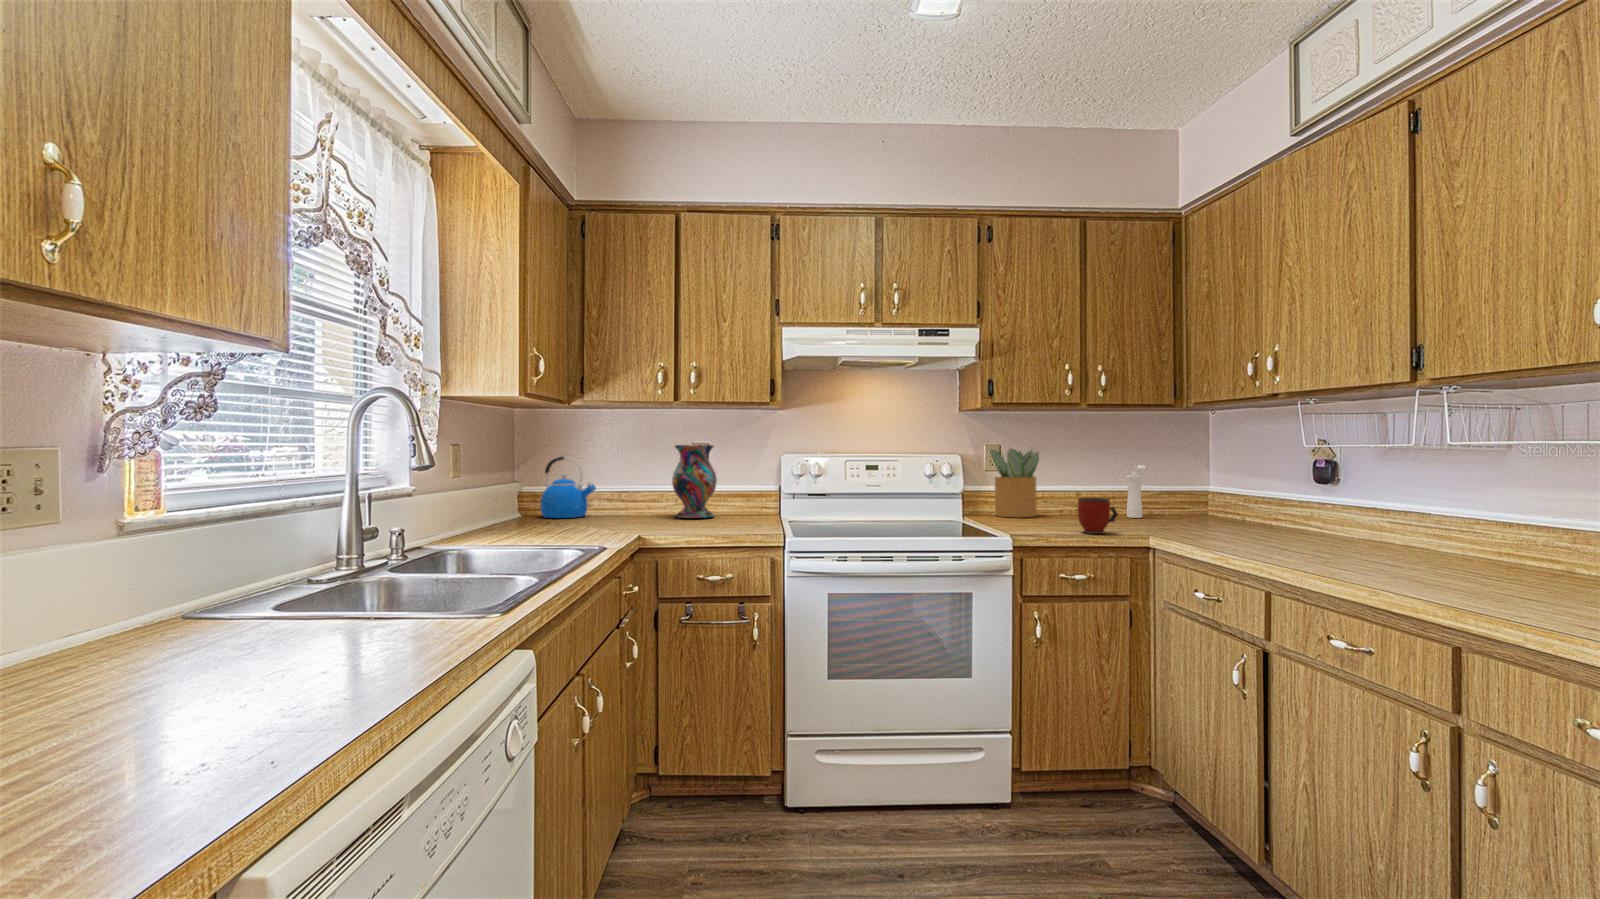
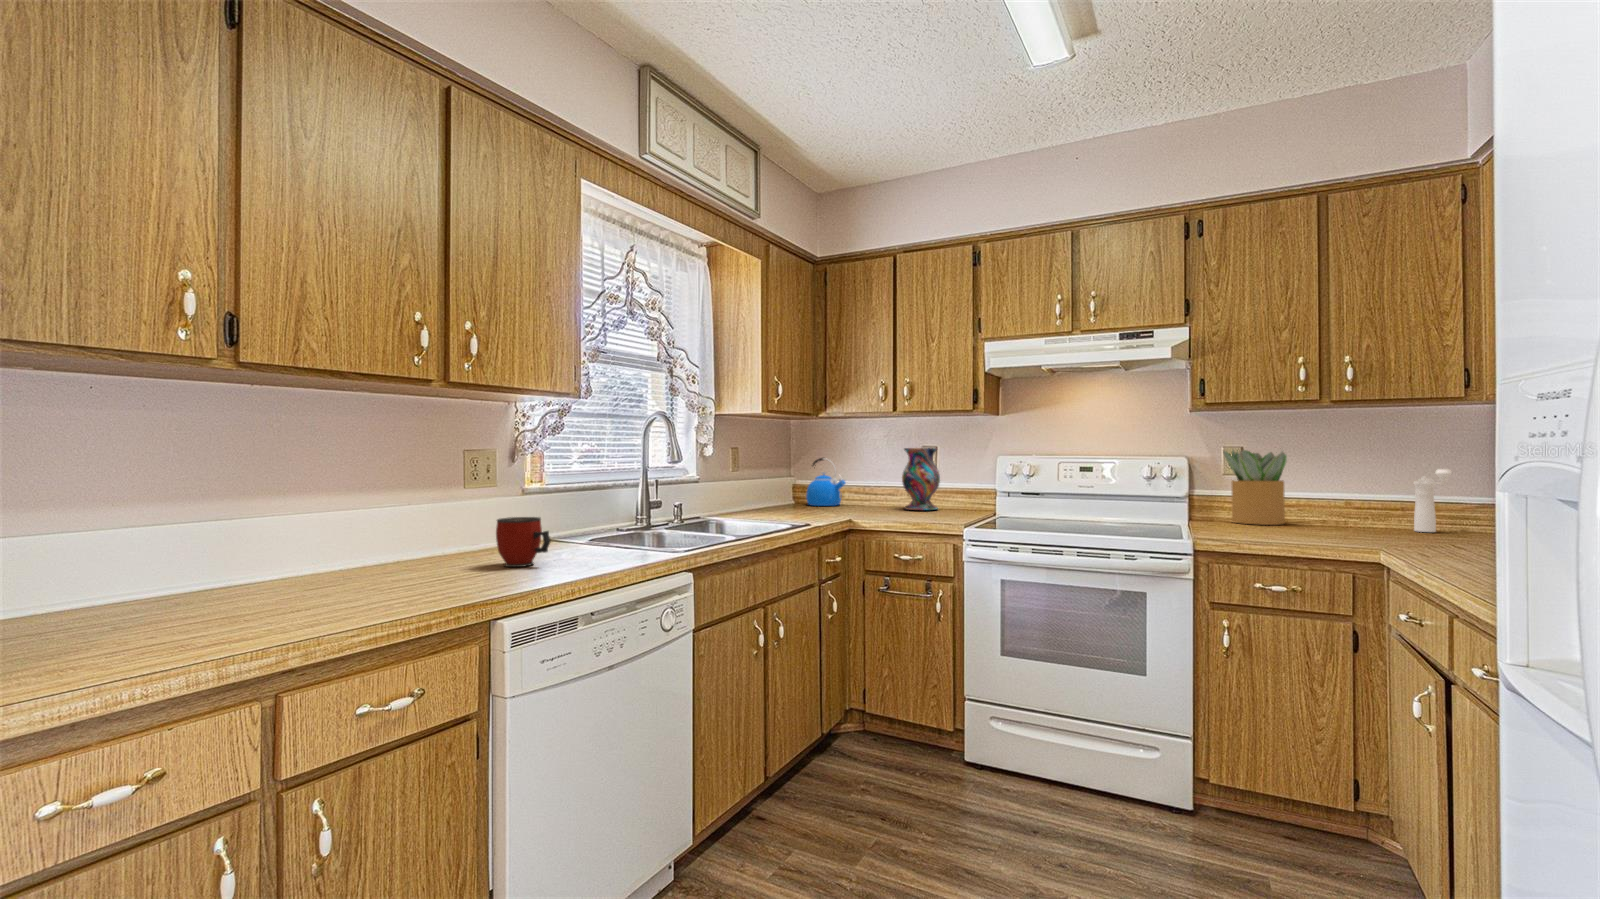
mug: present [1077,498,1118,534] -> present [496,517,550,567]

